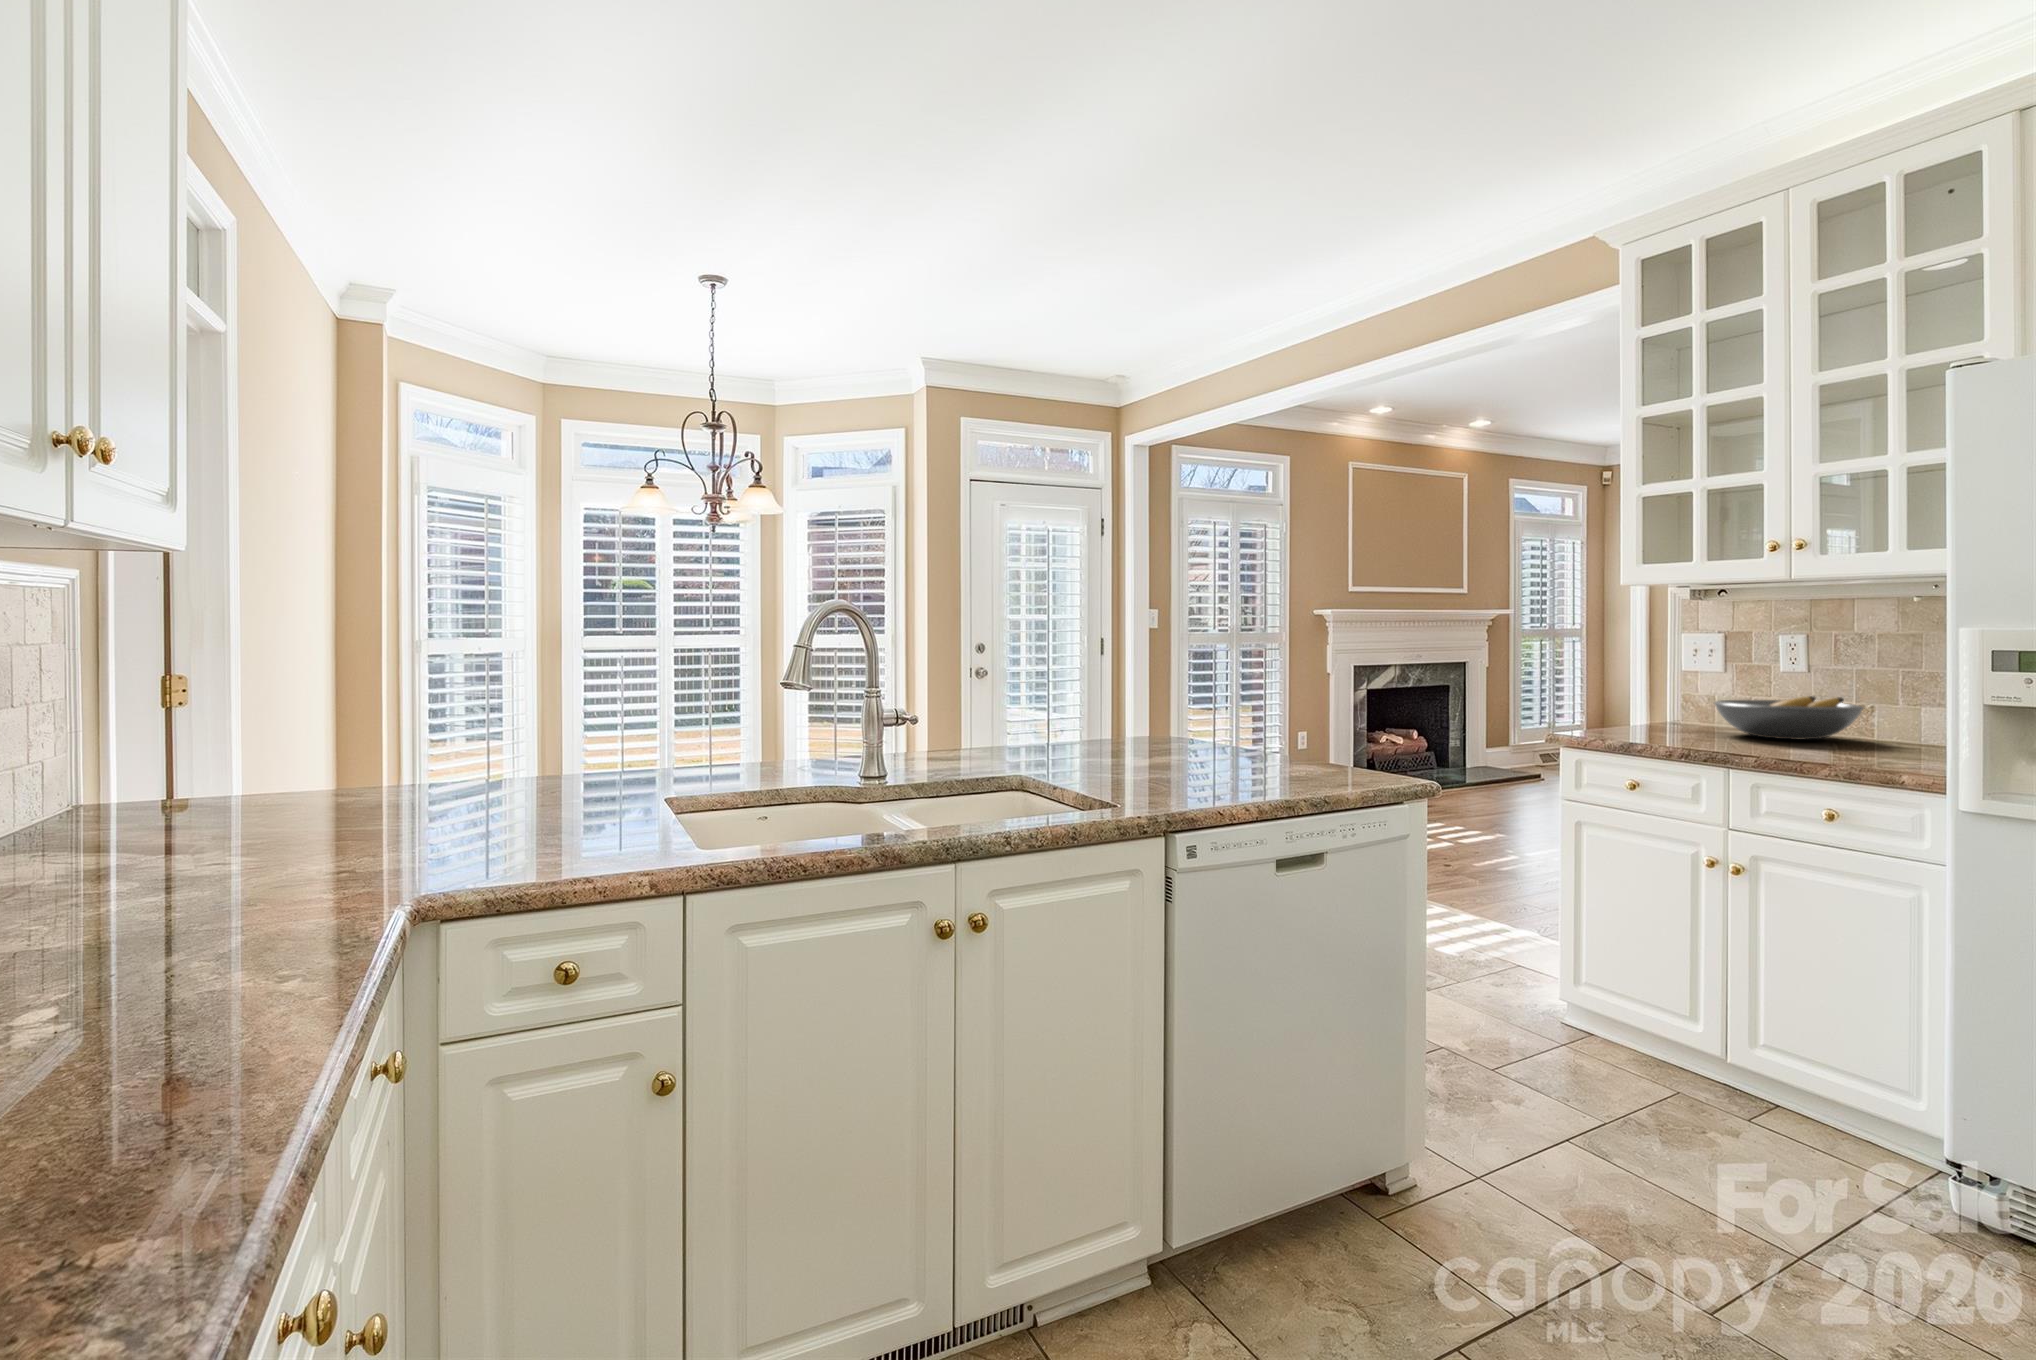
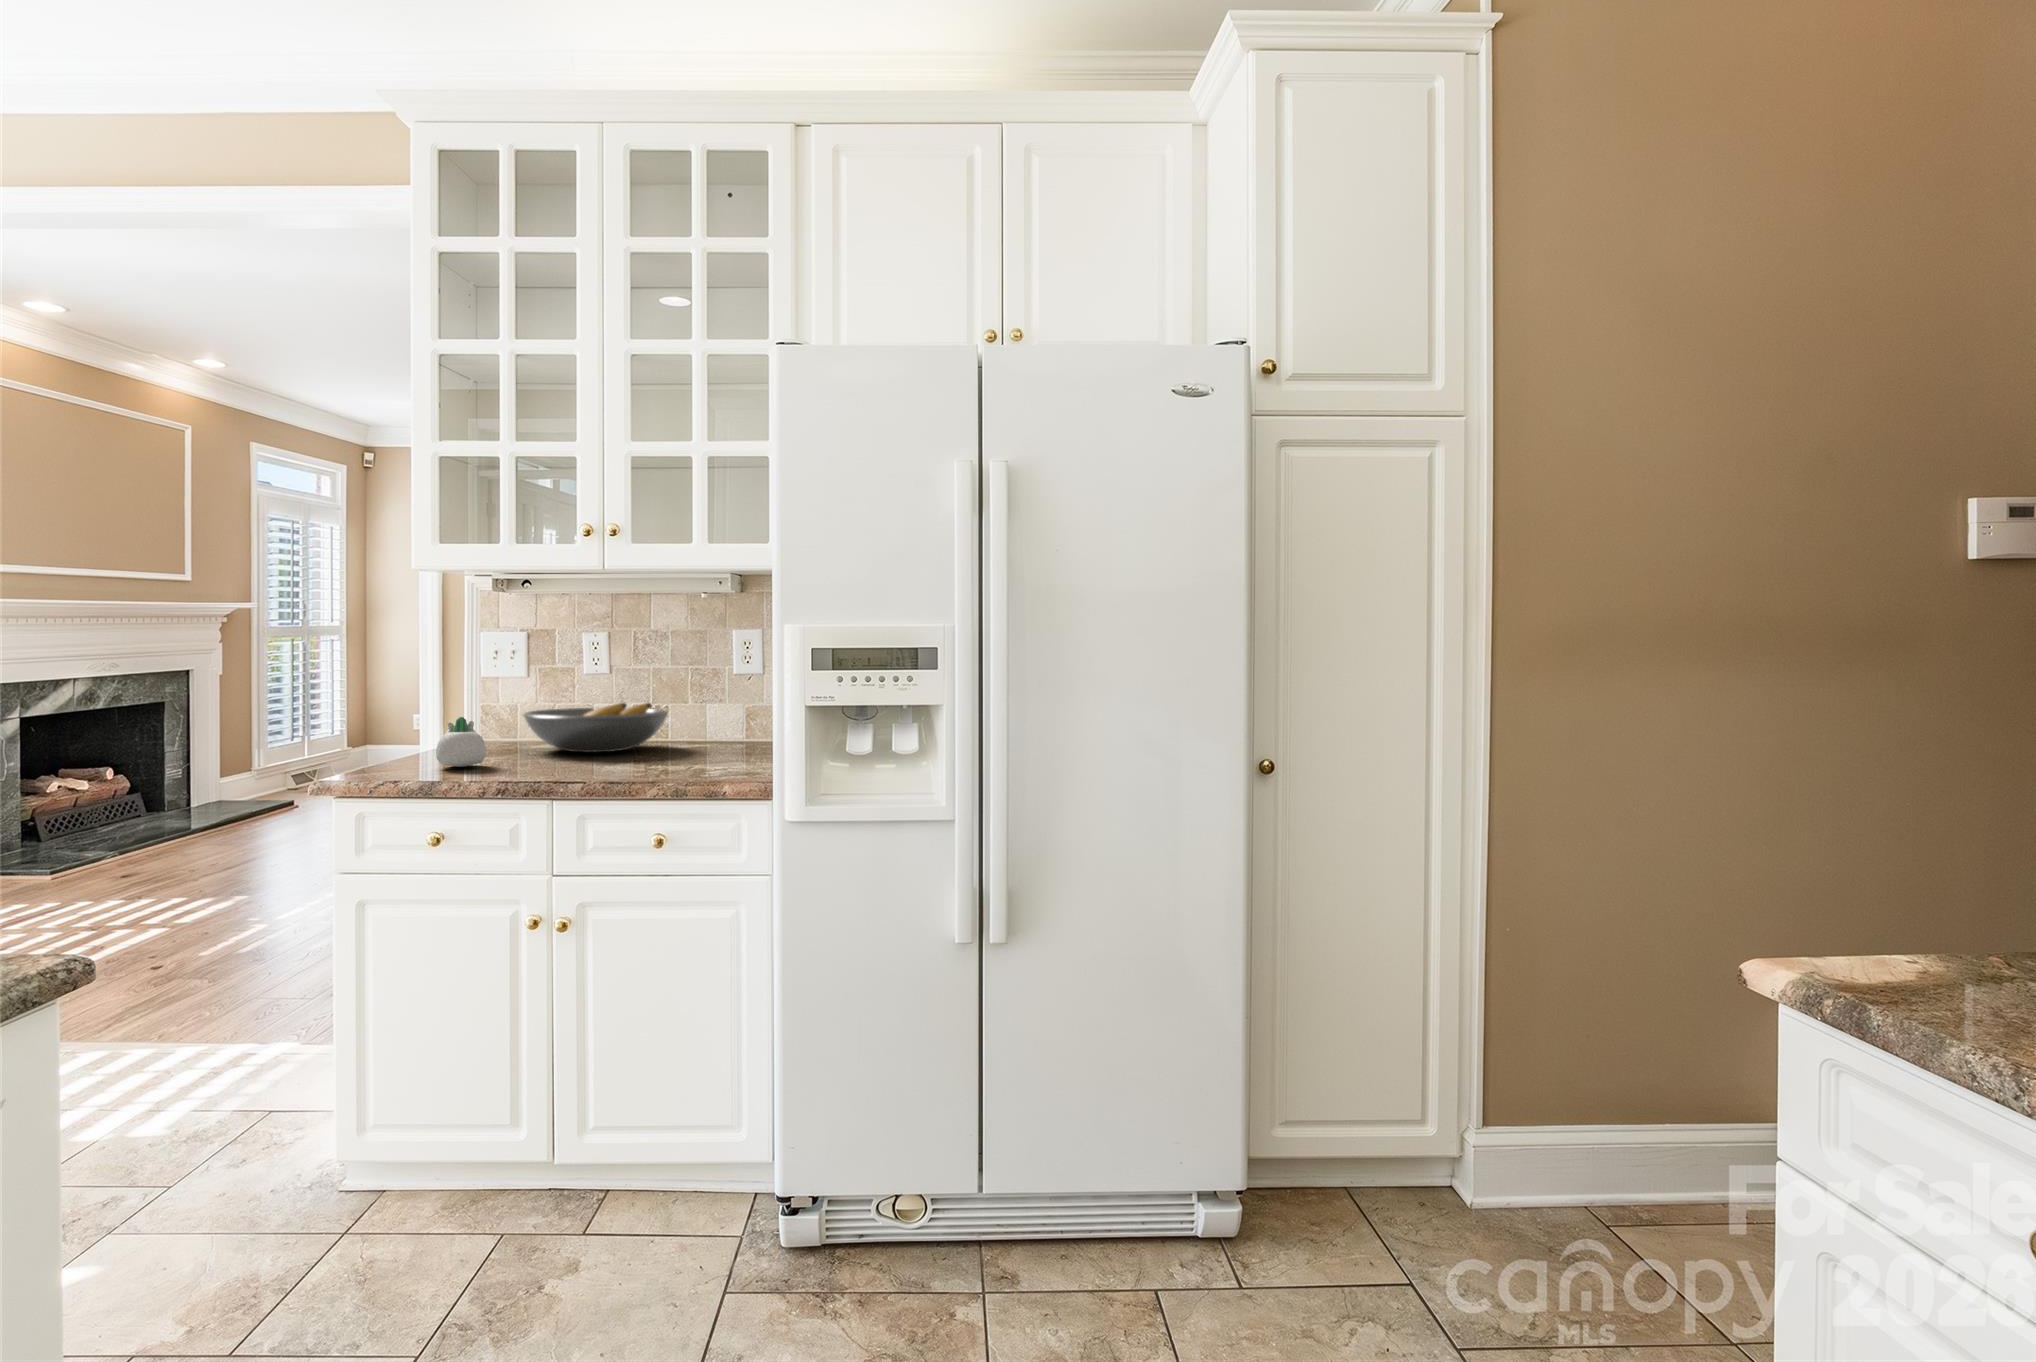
succulent planter: none [1638,700,1678,739] -> present [436,717,486,767]

